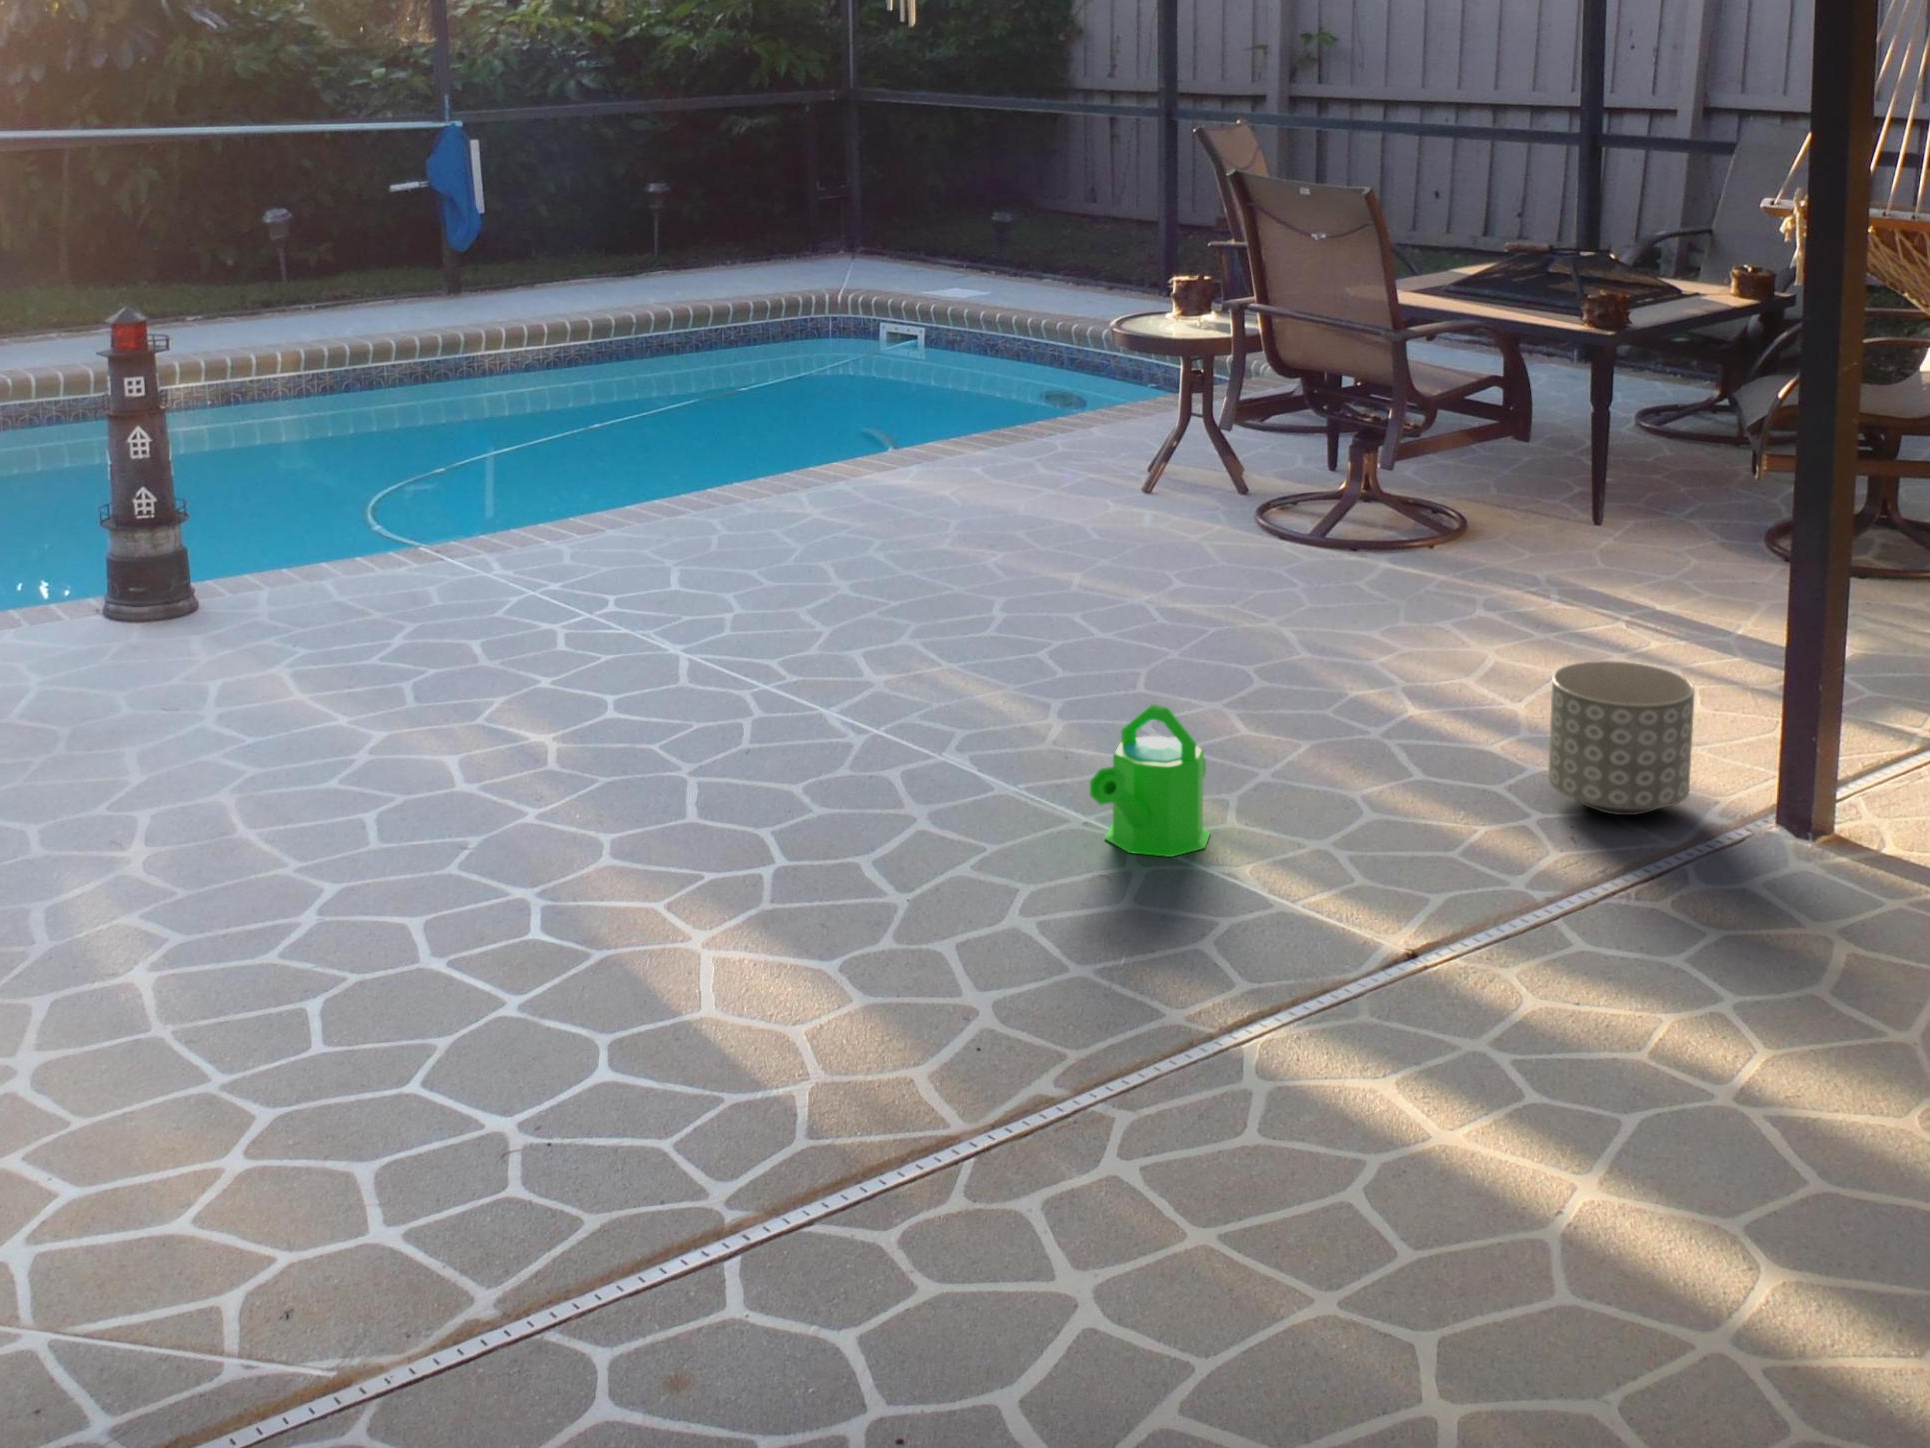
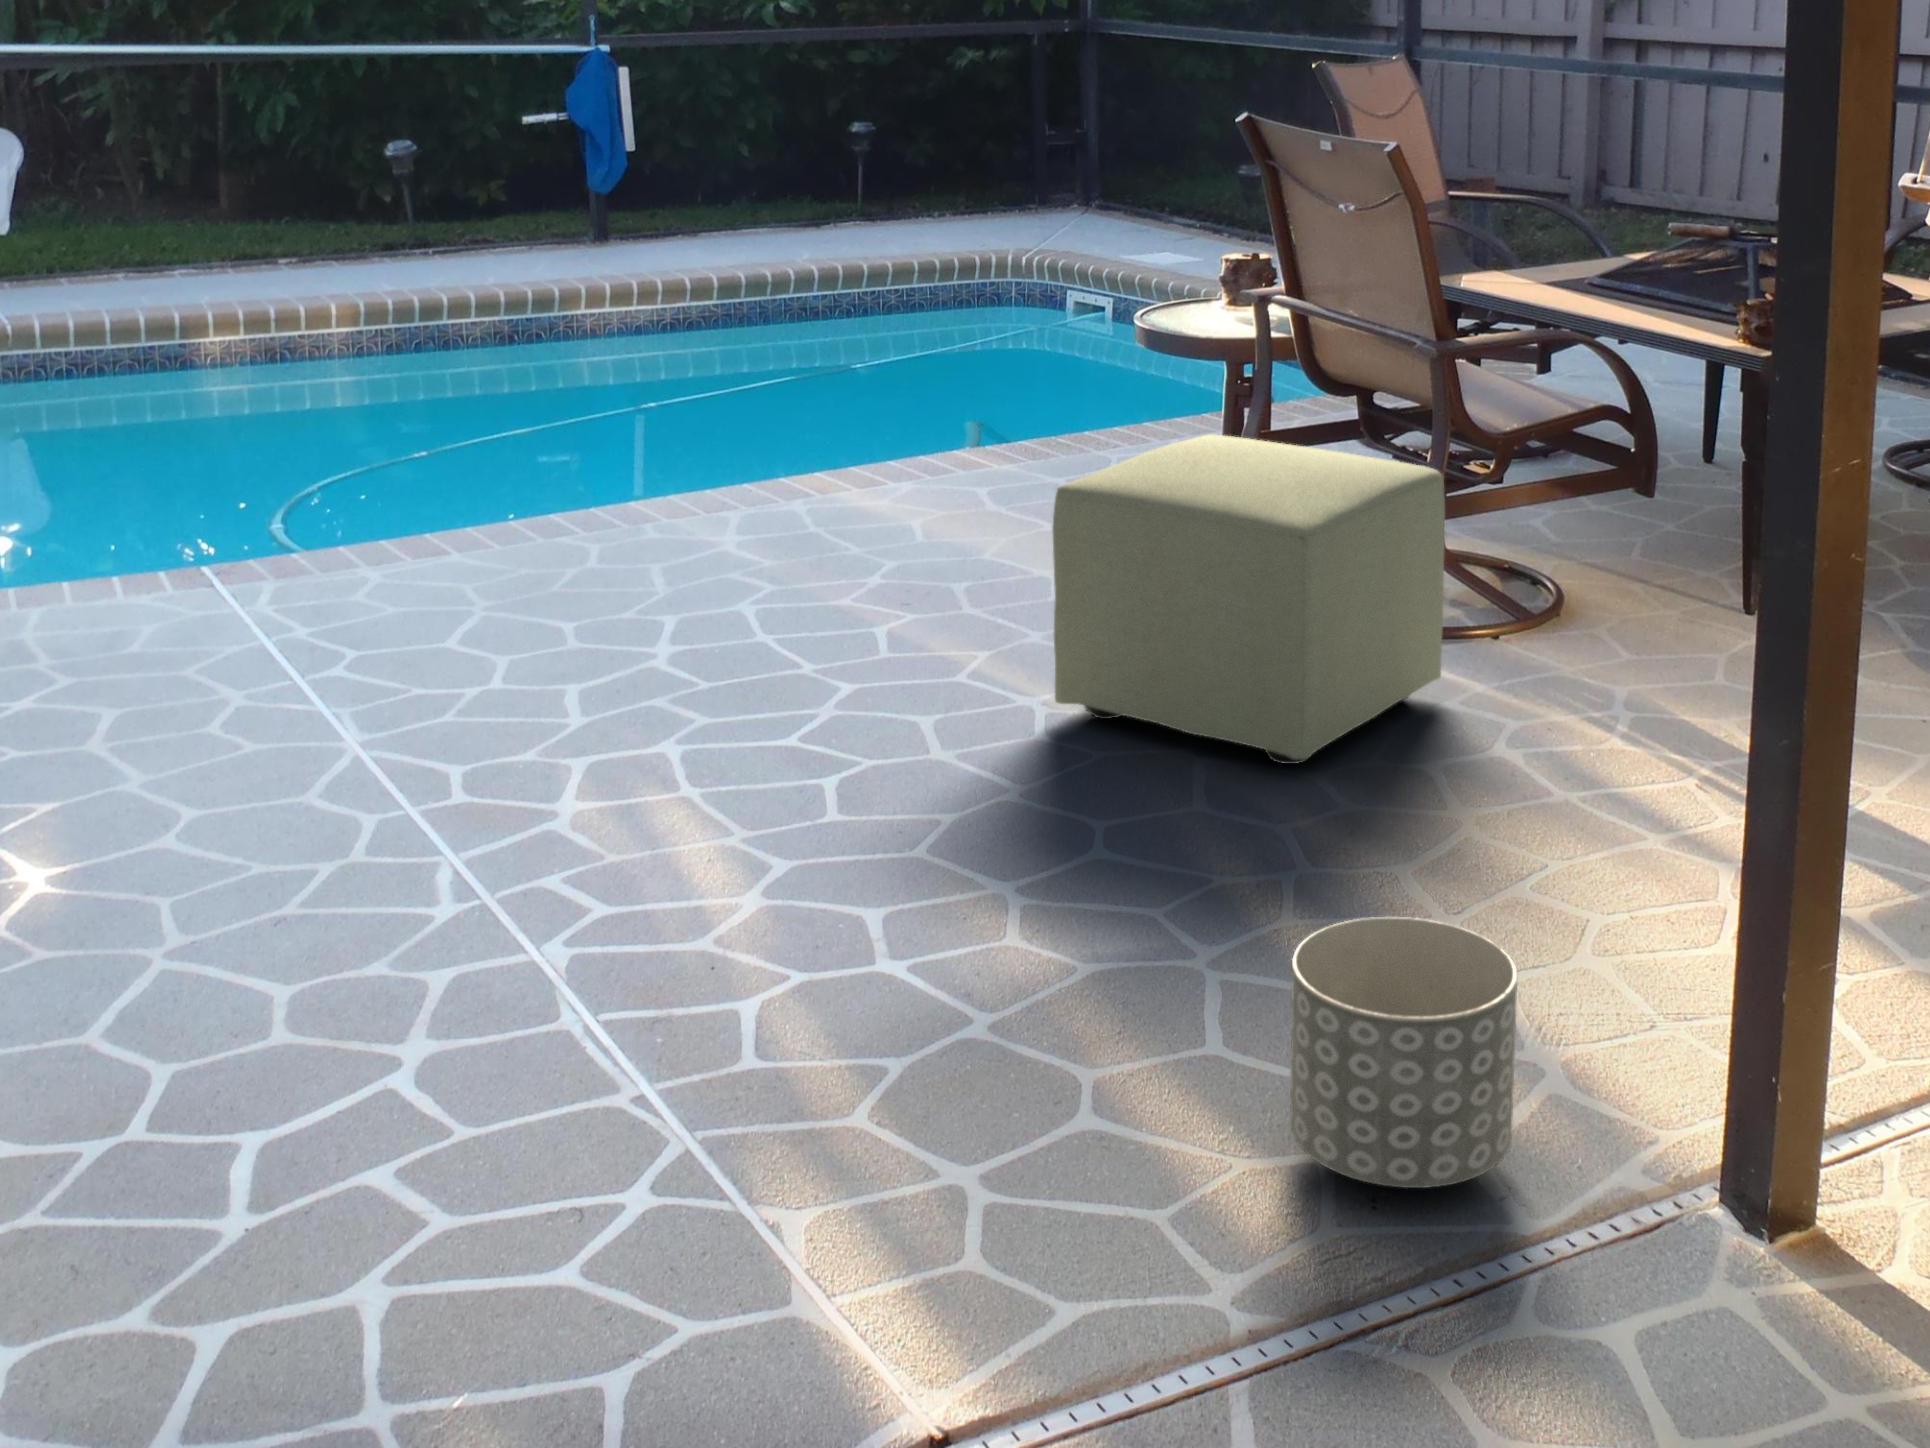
ottoman: none [1183,400,1437,619] -> present [1052,434,1445,764]
watering can: present [1090,705,1210,857] -> none [471,948,748,1199]

